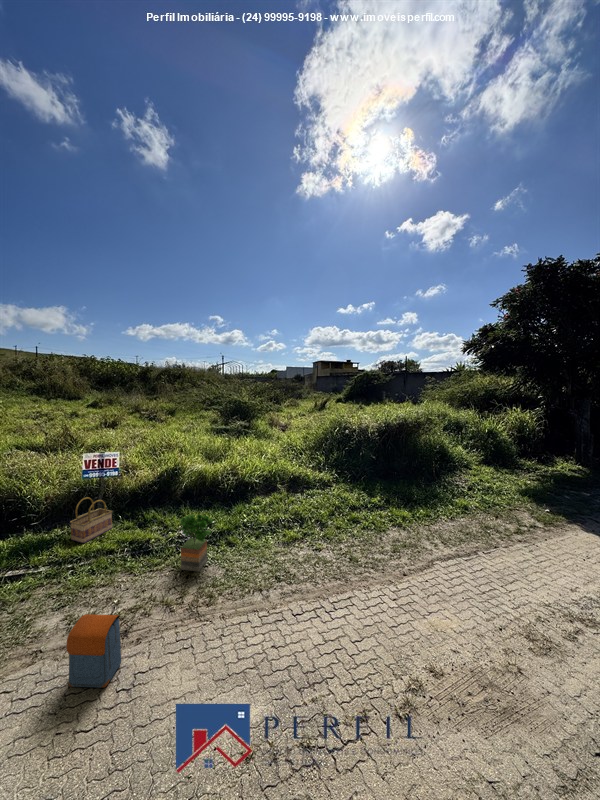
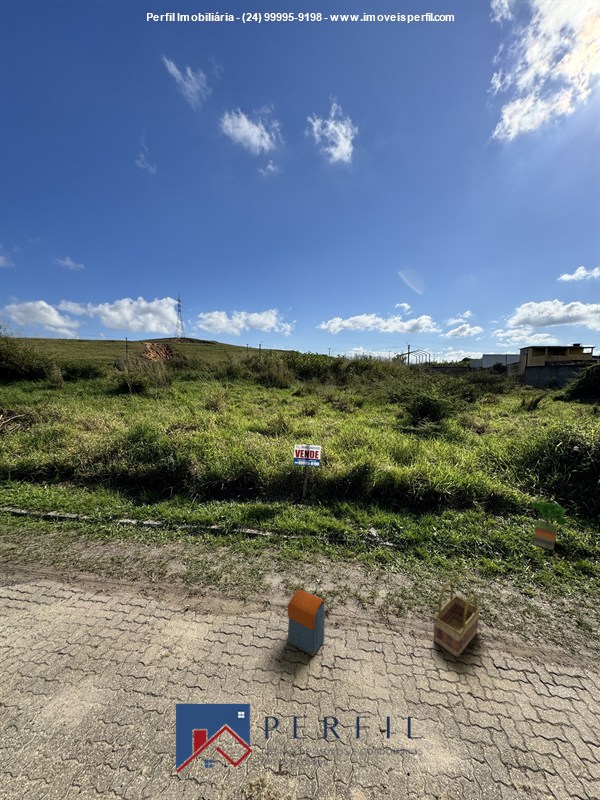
basket: present [70,497,112,543] -> present [434,582,480,657]
potted tree: present [180,514,213,571] -> present [532,501,567,550]

